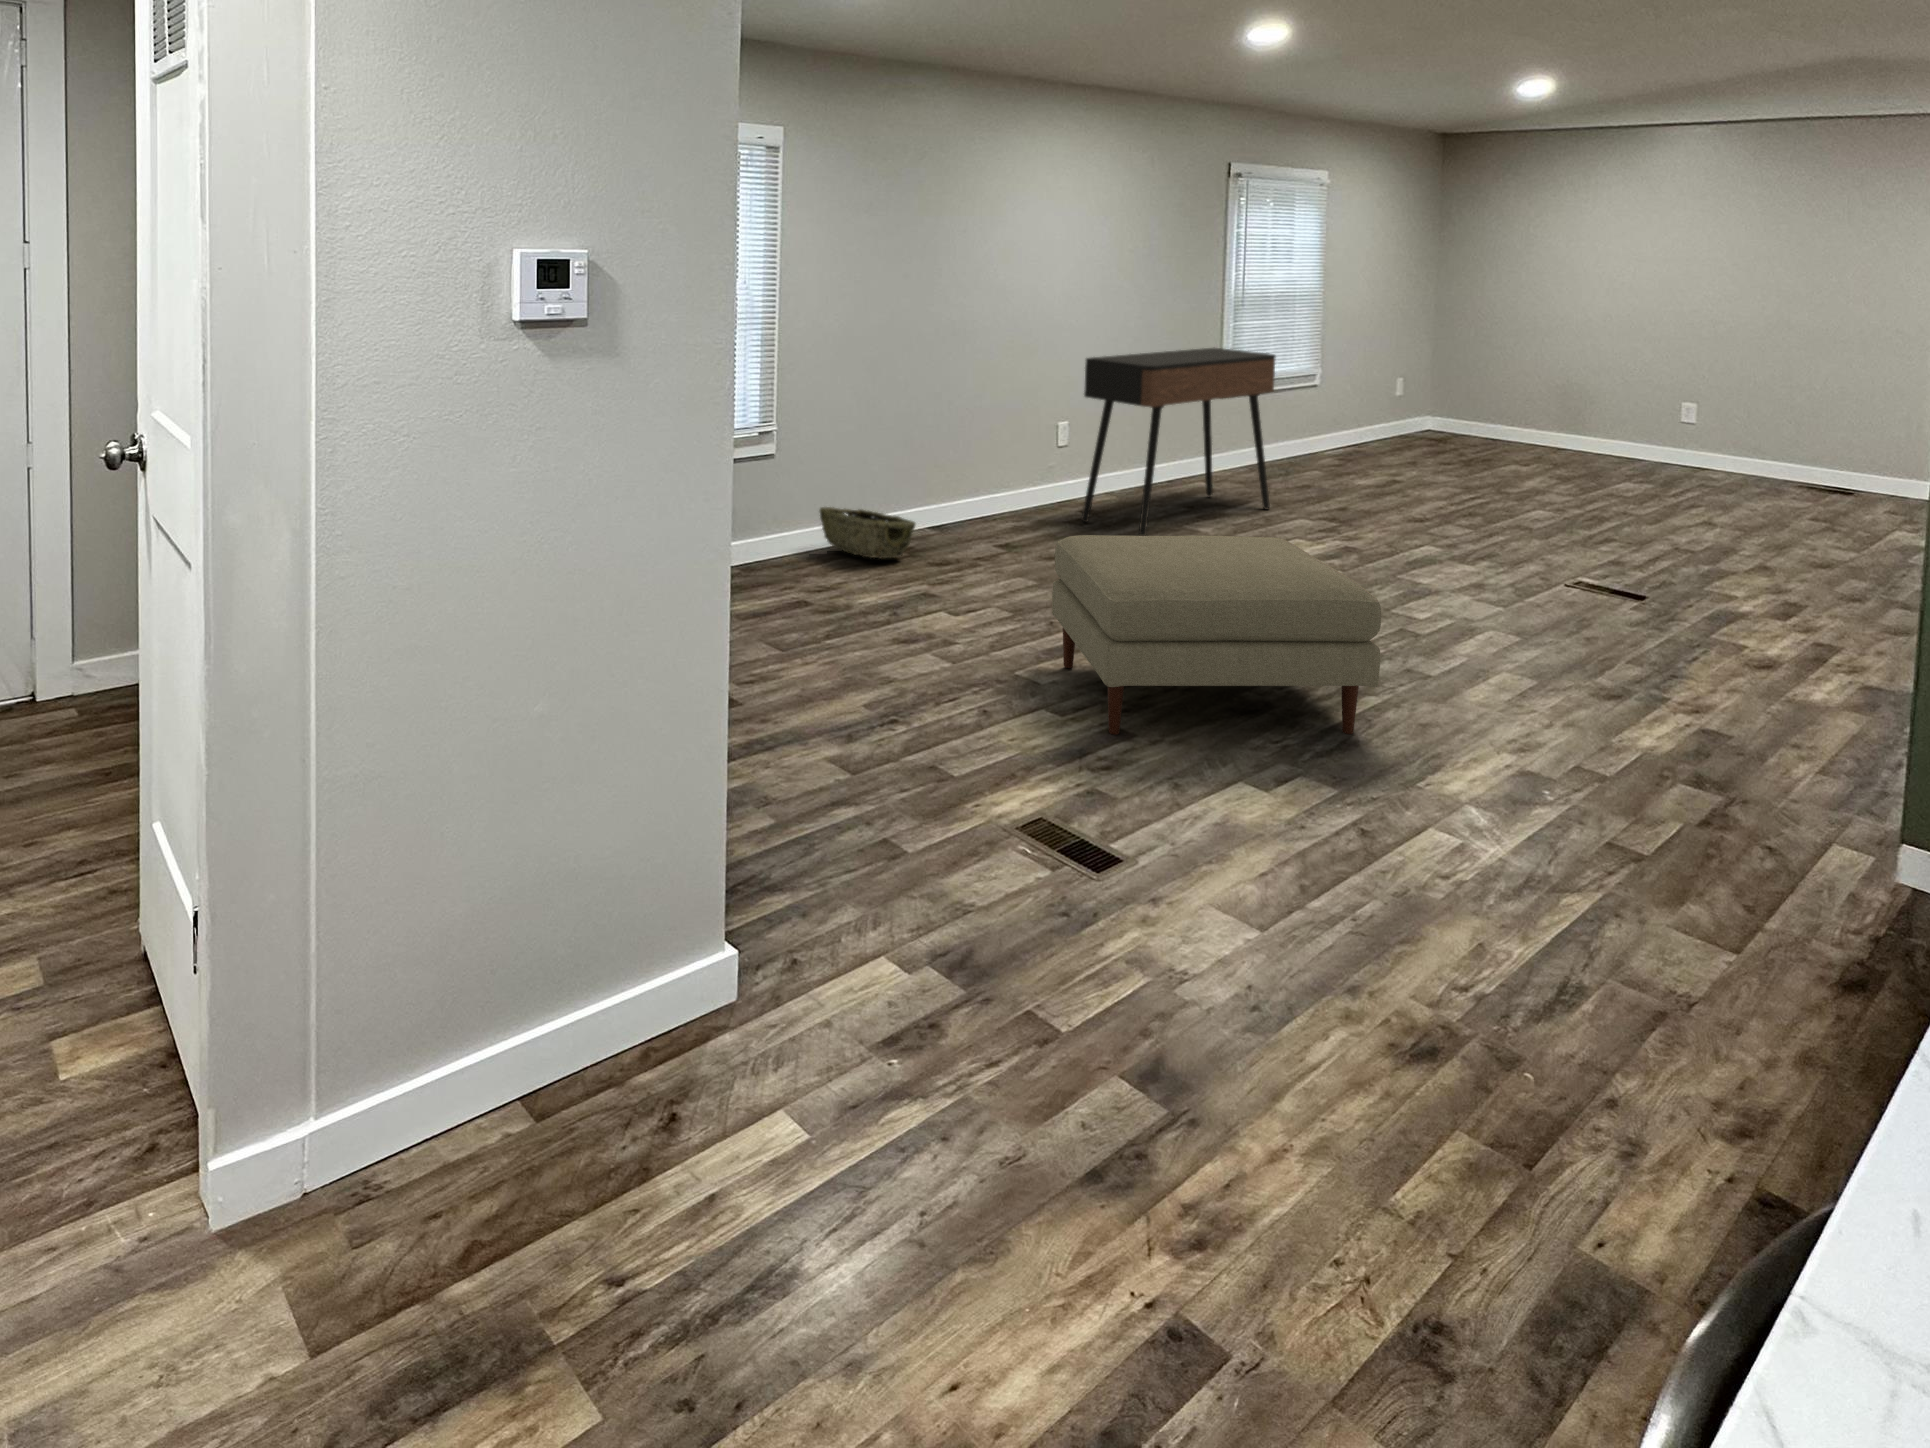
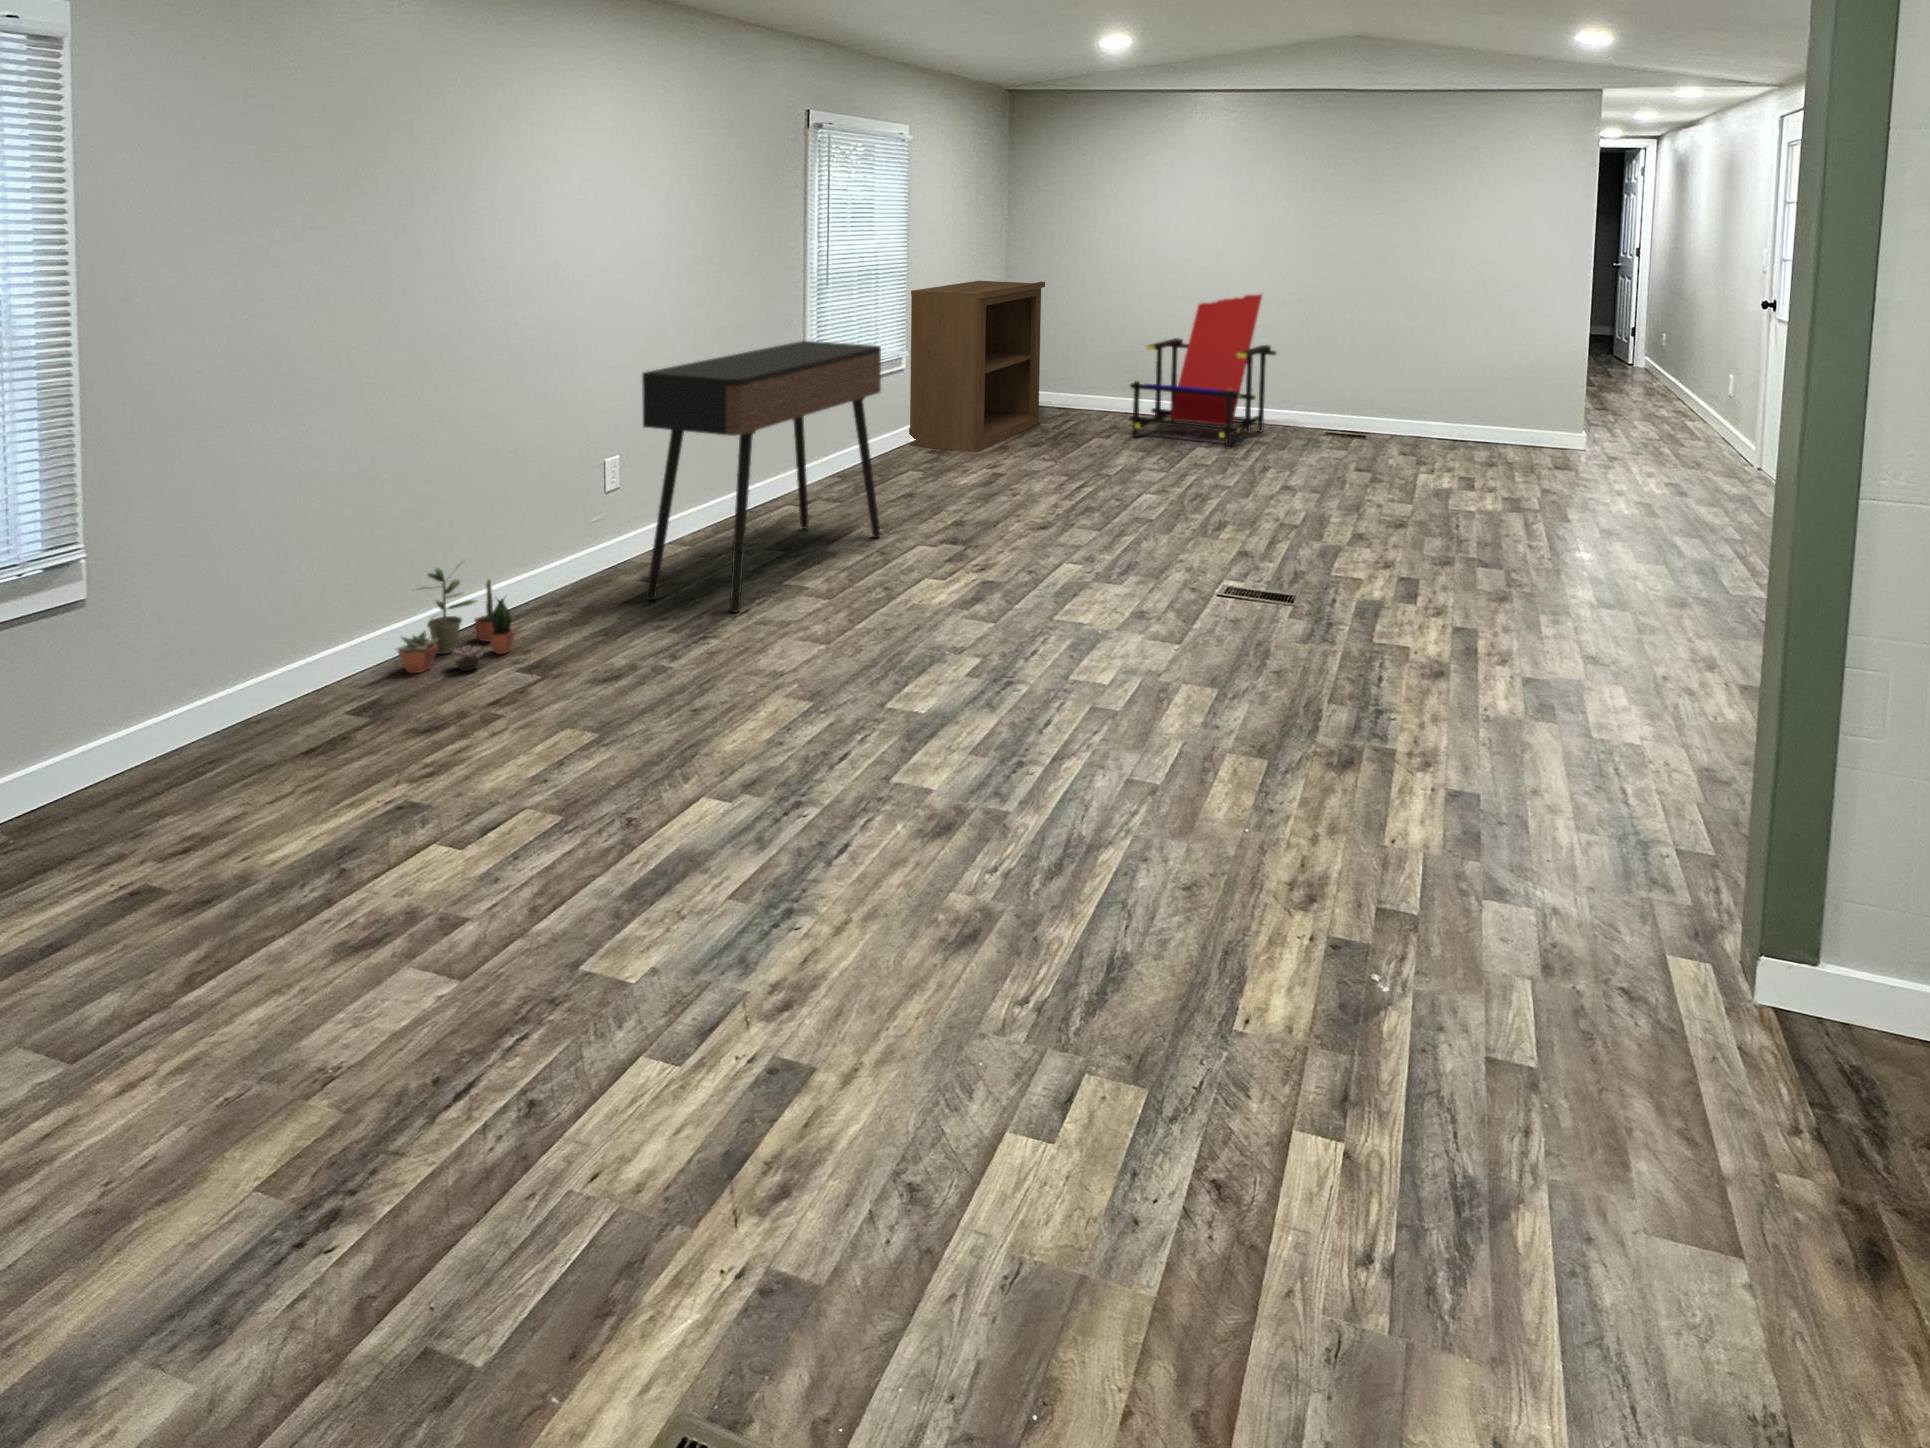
bookshelf: none [1320,313,1467,464] -> present [909,281,1045,452]
lounge chair: none [1548,320,1729,488] -> present [1129,294,1276,448]
potted plant: none [922,470,993,541] -> present [395,564,515,673]
woven basket: present [820,507,915,559] -> none [192,657,381,749]
ottoman: present [1052,535,1381,735] -> none [638,642,1158,1086]

